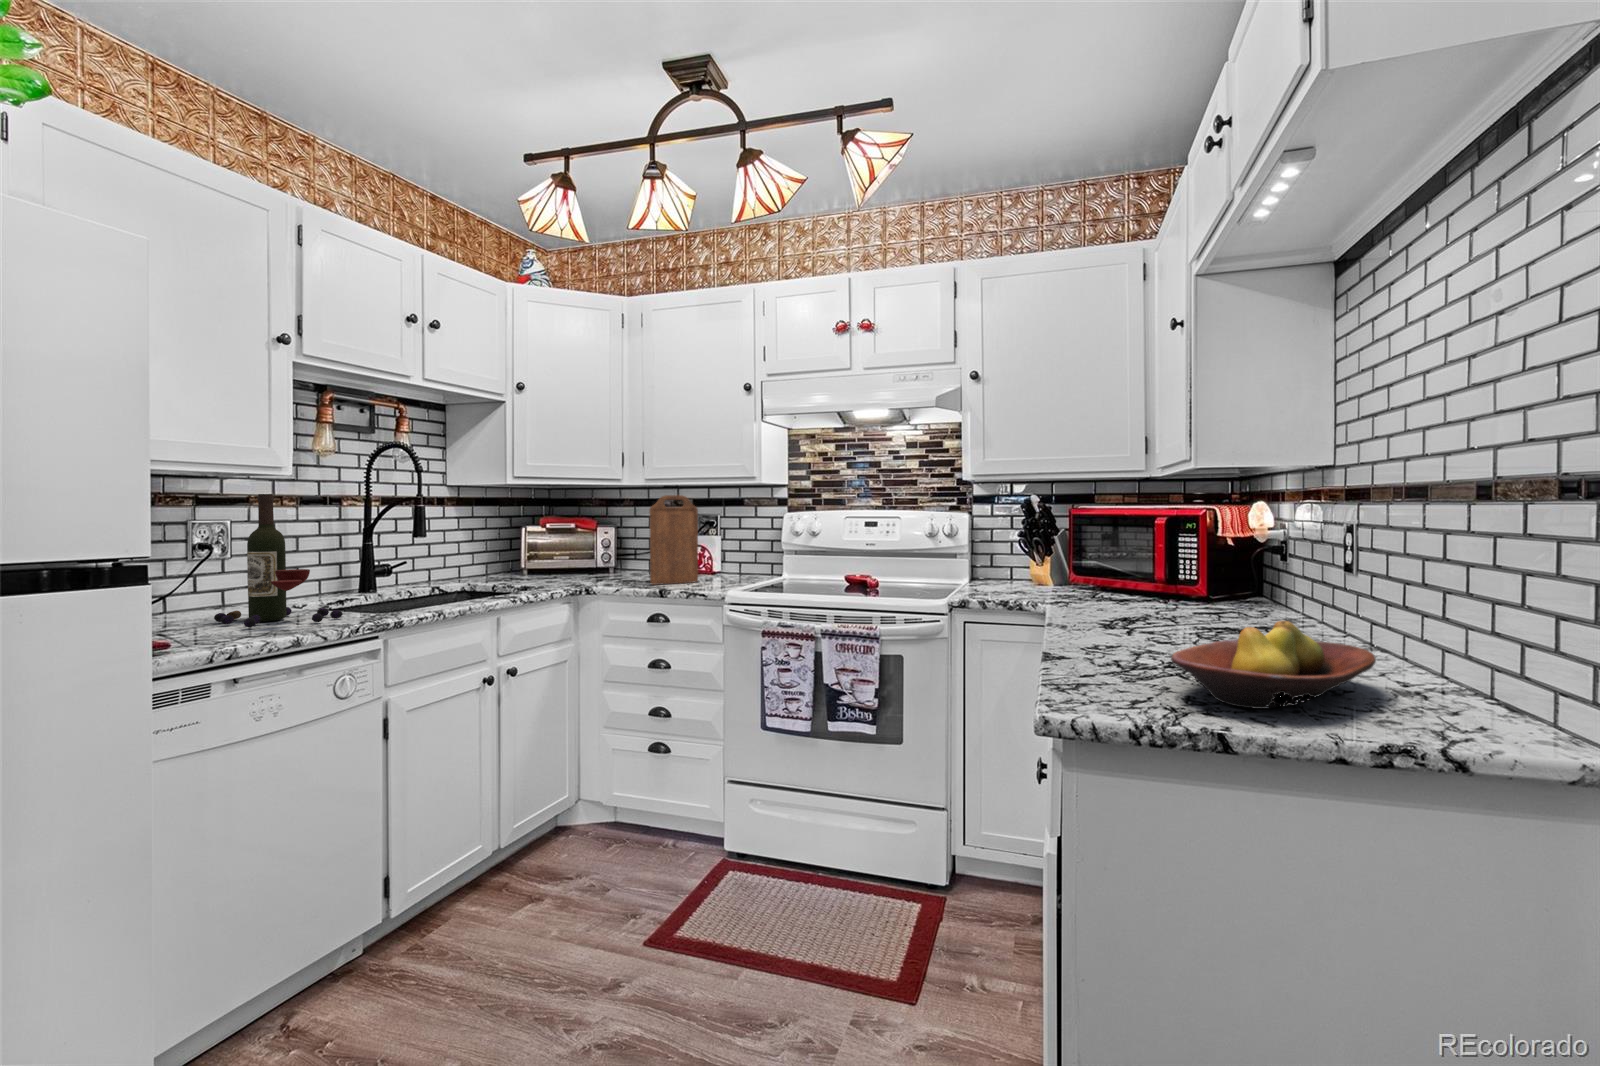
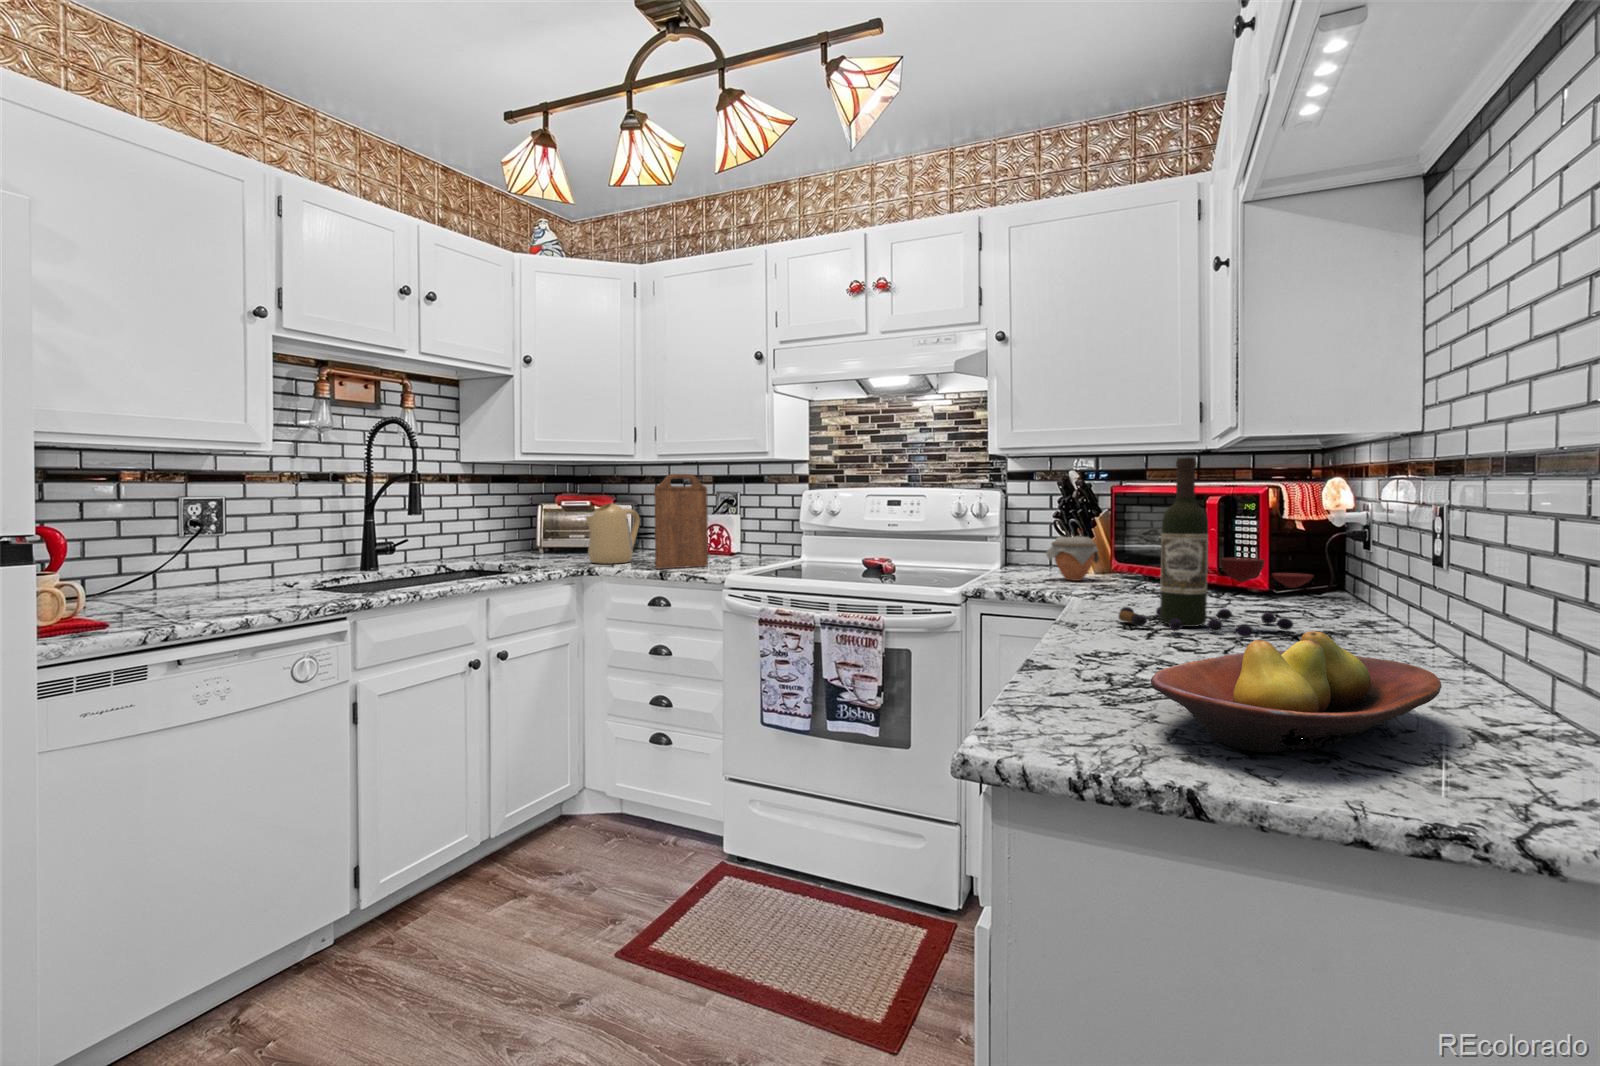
wine bottle: present [214,494,342,628] -> present [1119,457,1313,637]
kettle: none [576,523,626,581] -> present [586,503,640,564]
jar: none [1015,552,1061,591] -> present [1046,536,1099,581]

